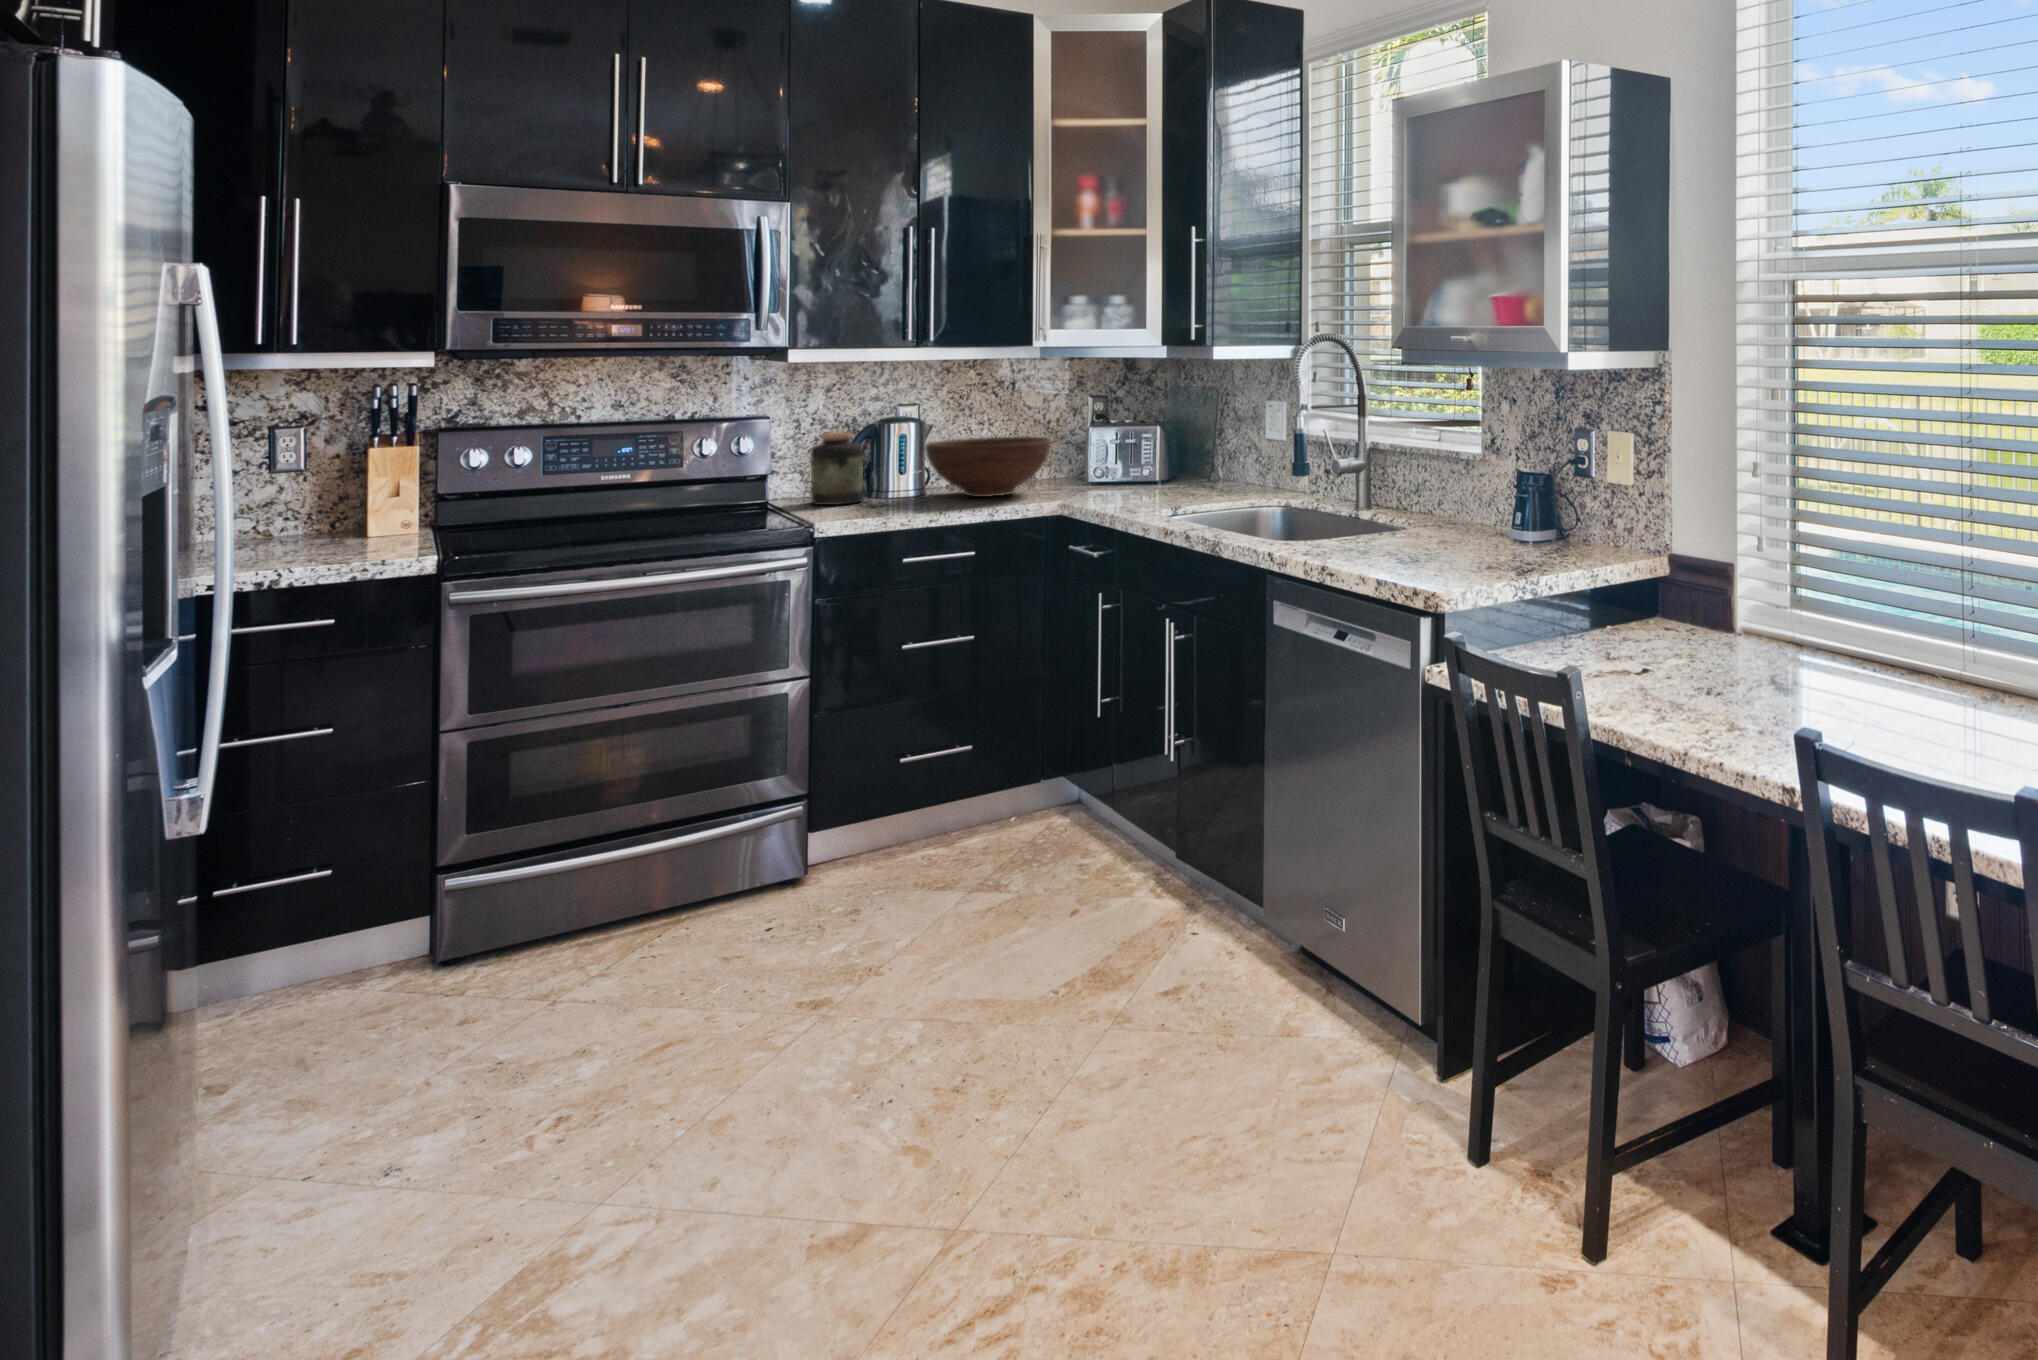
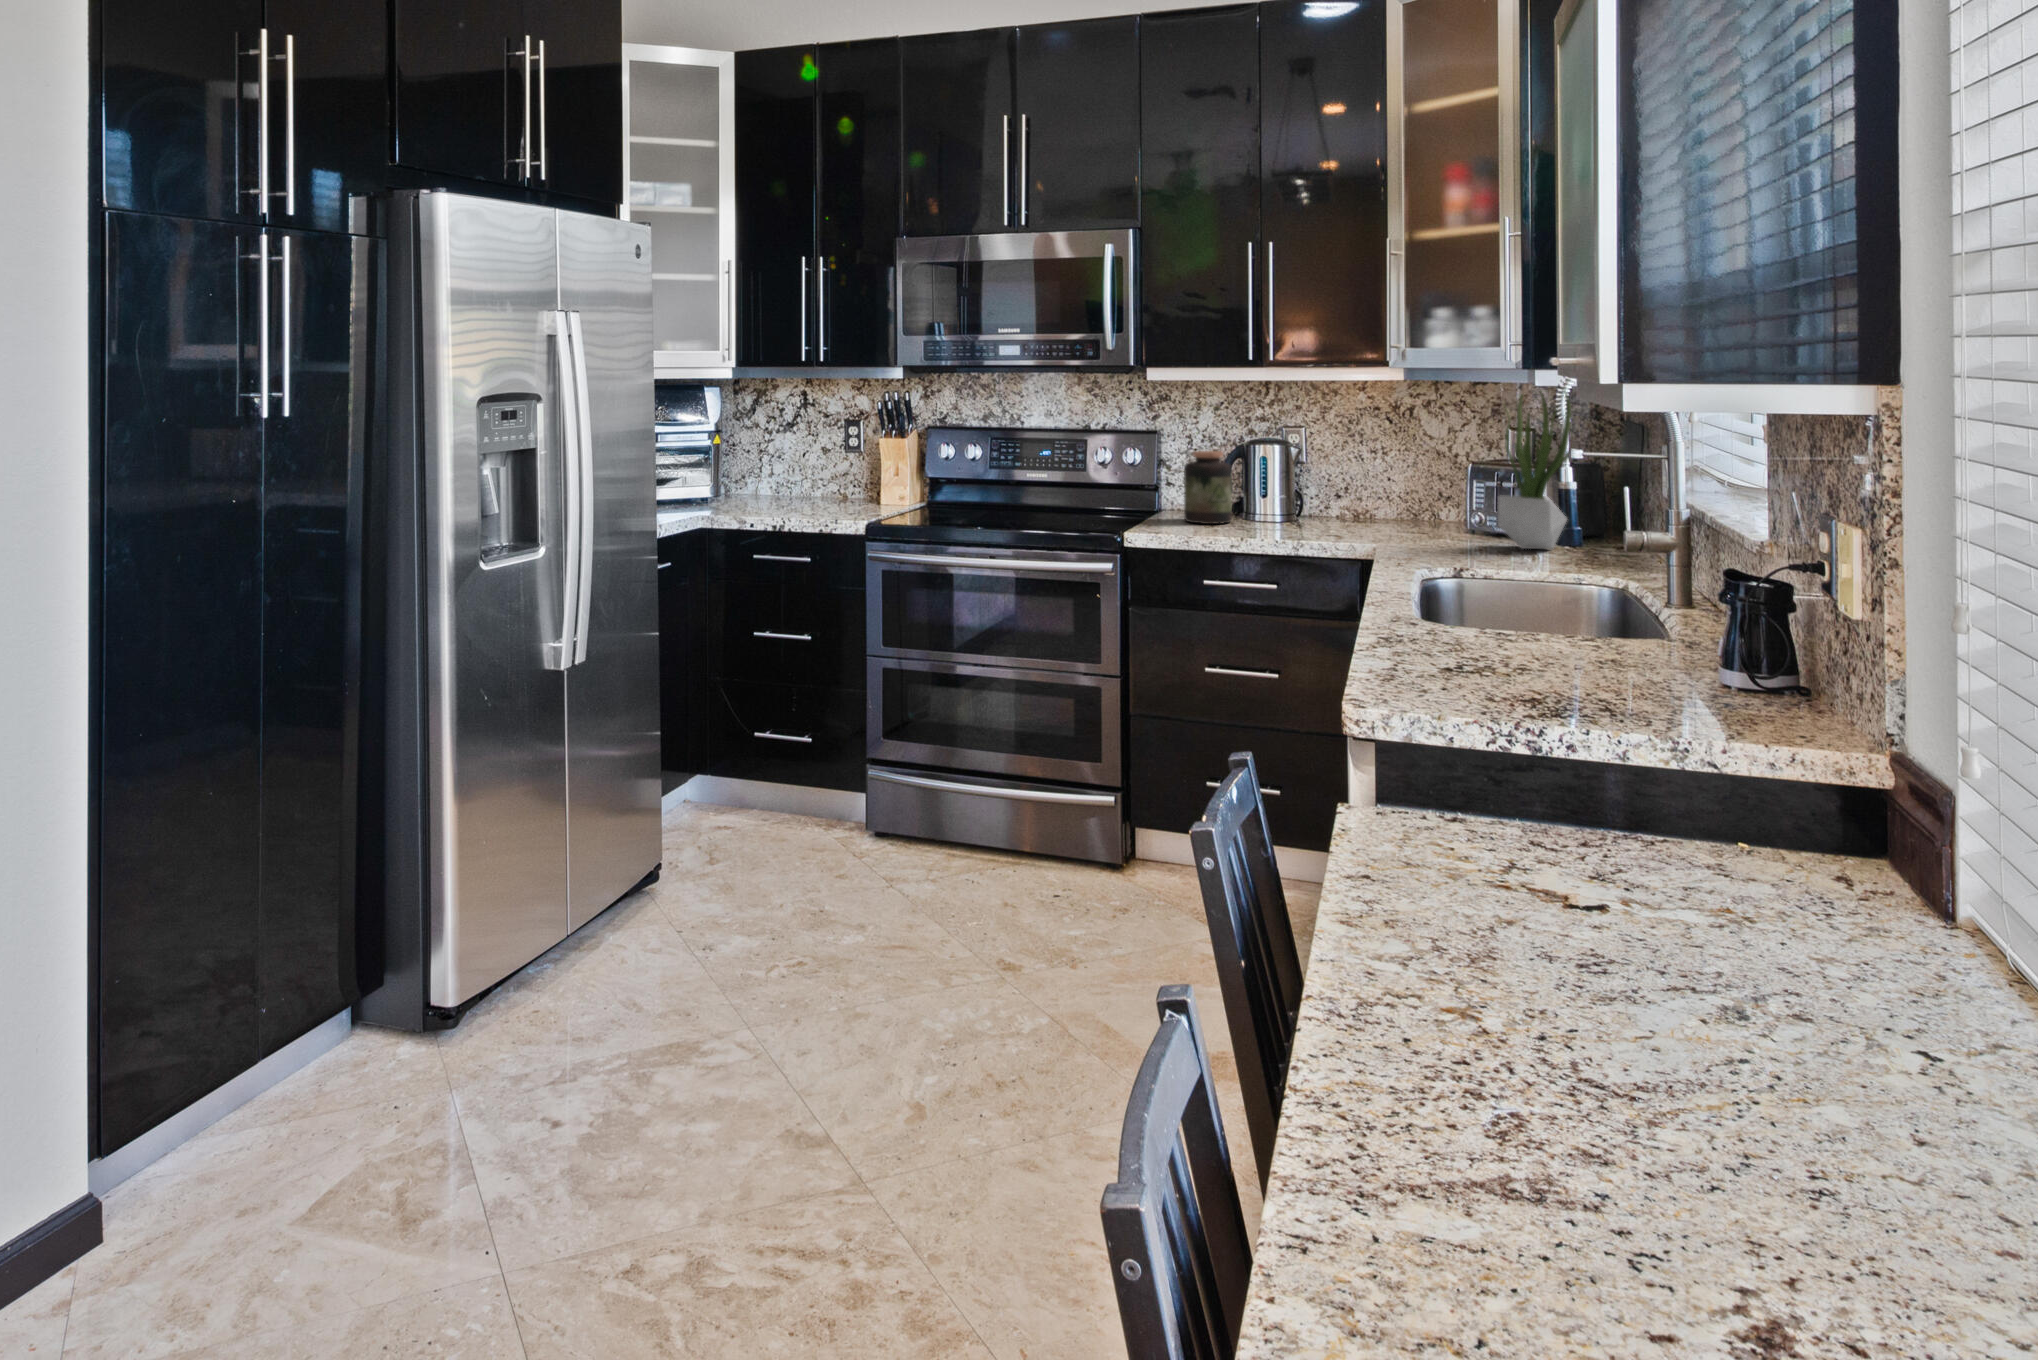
potted plant: none [1124,361,1180,490] -> present [1498,392,1571,549]
fruit bowl: present [925,437,1051,497] -> none [1283,467,1421,534]

